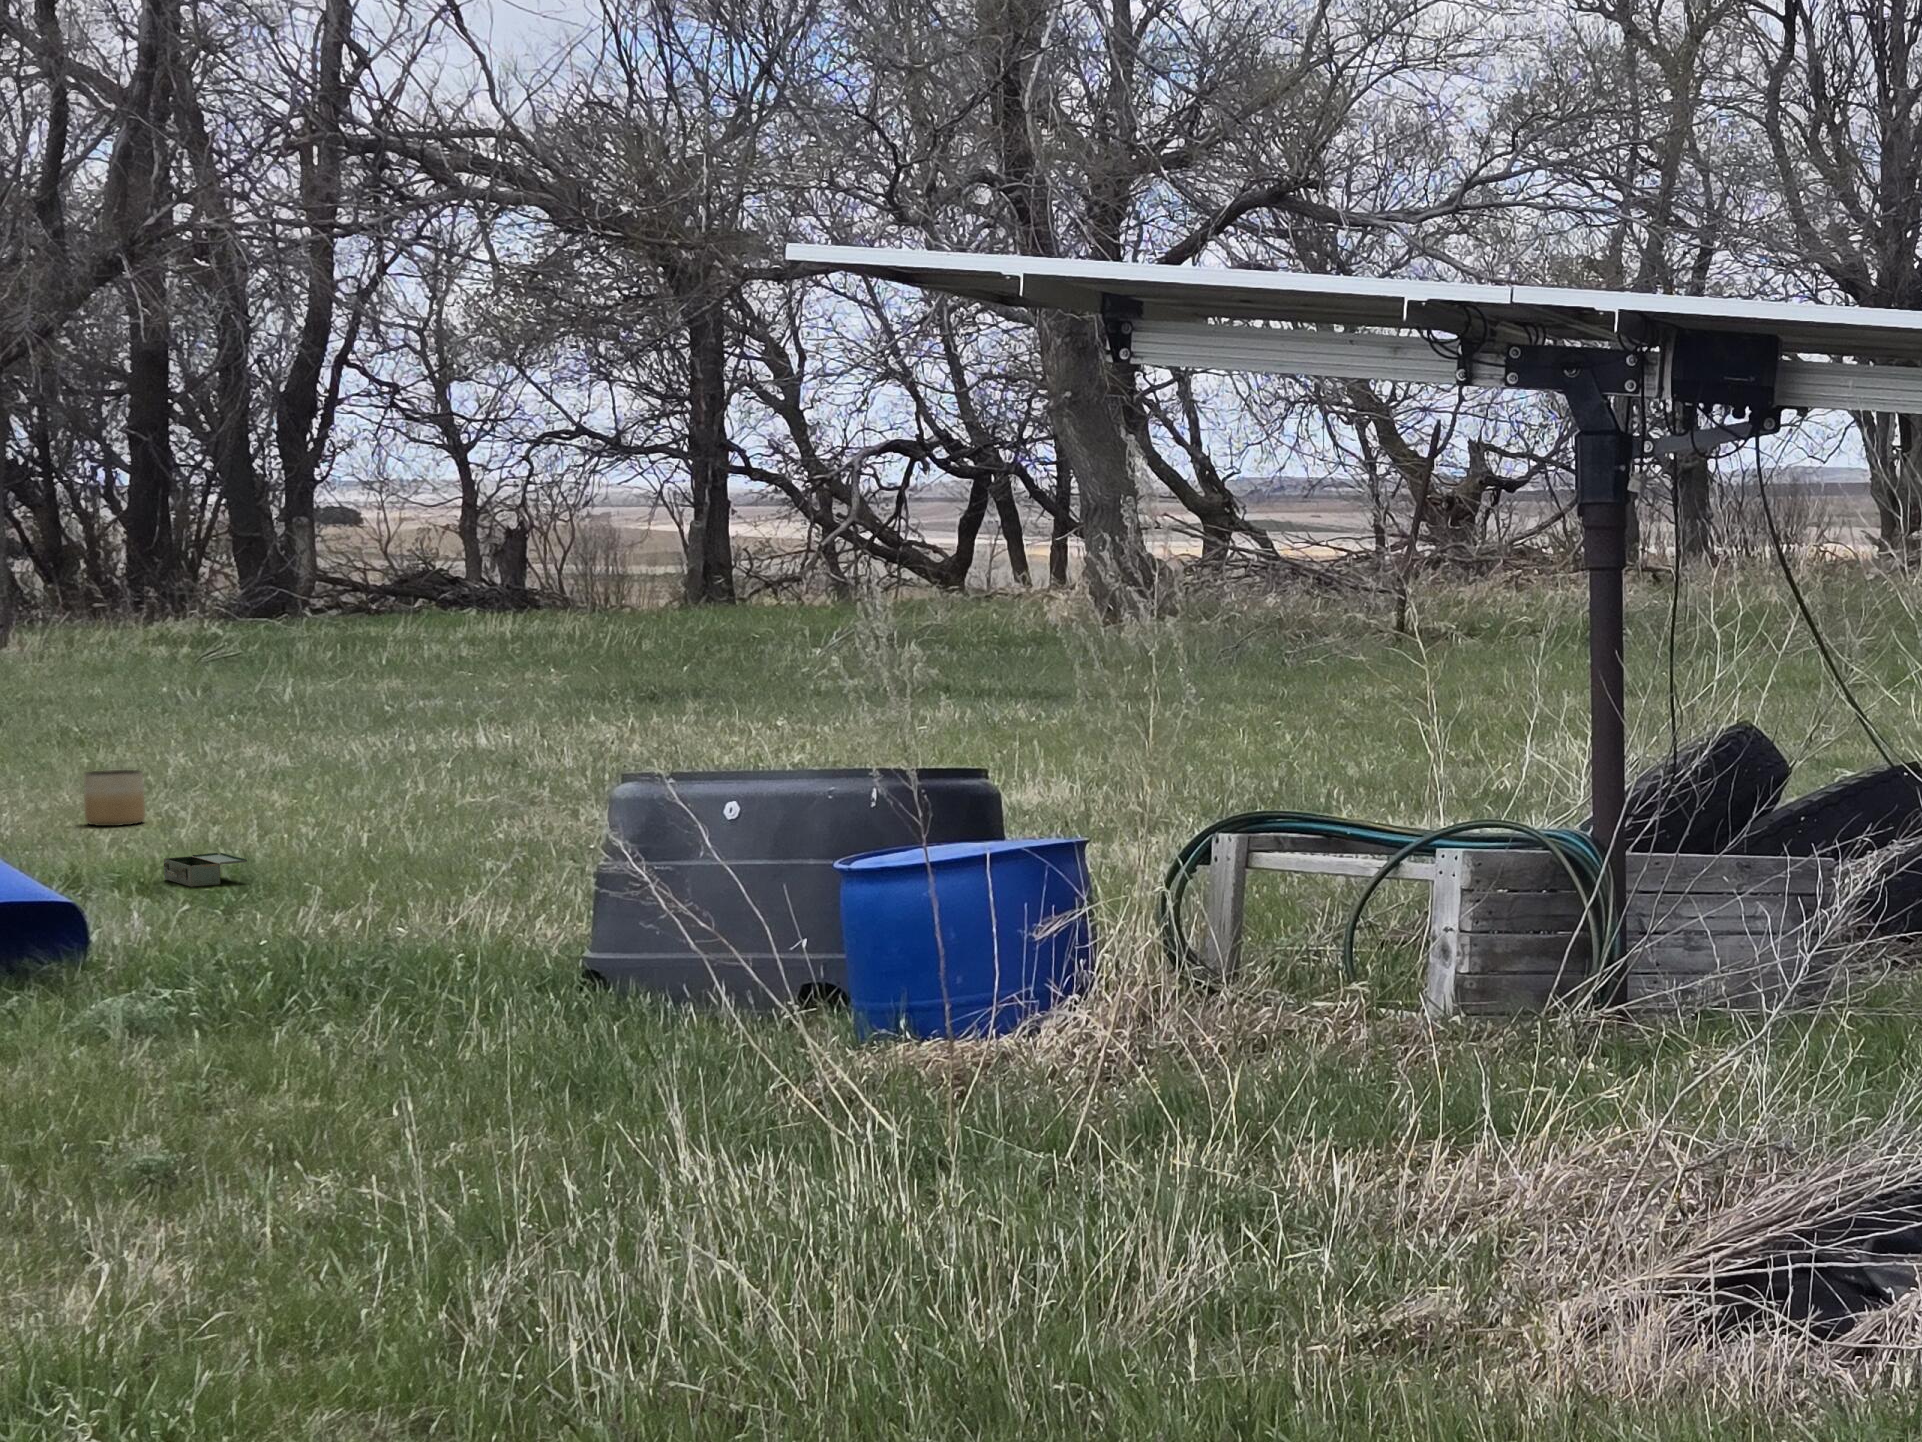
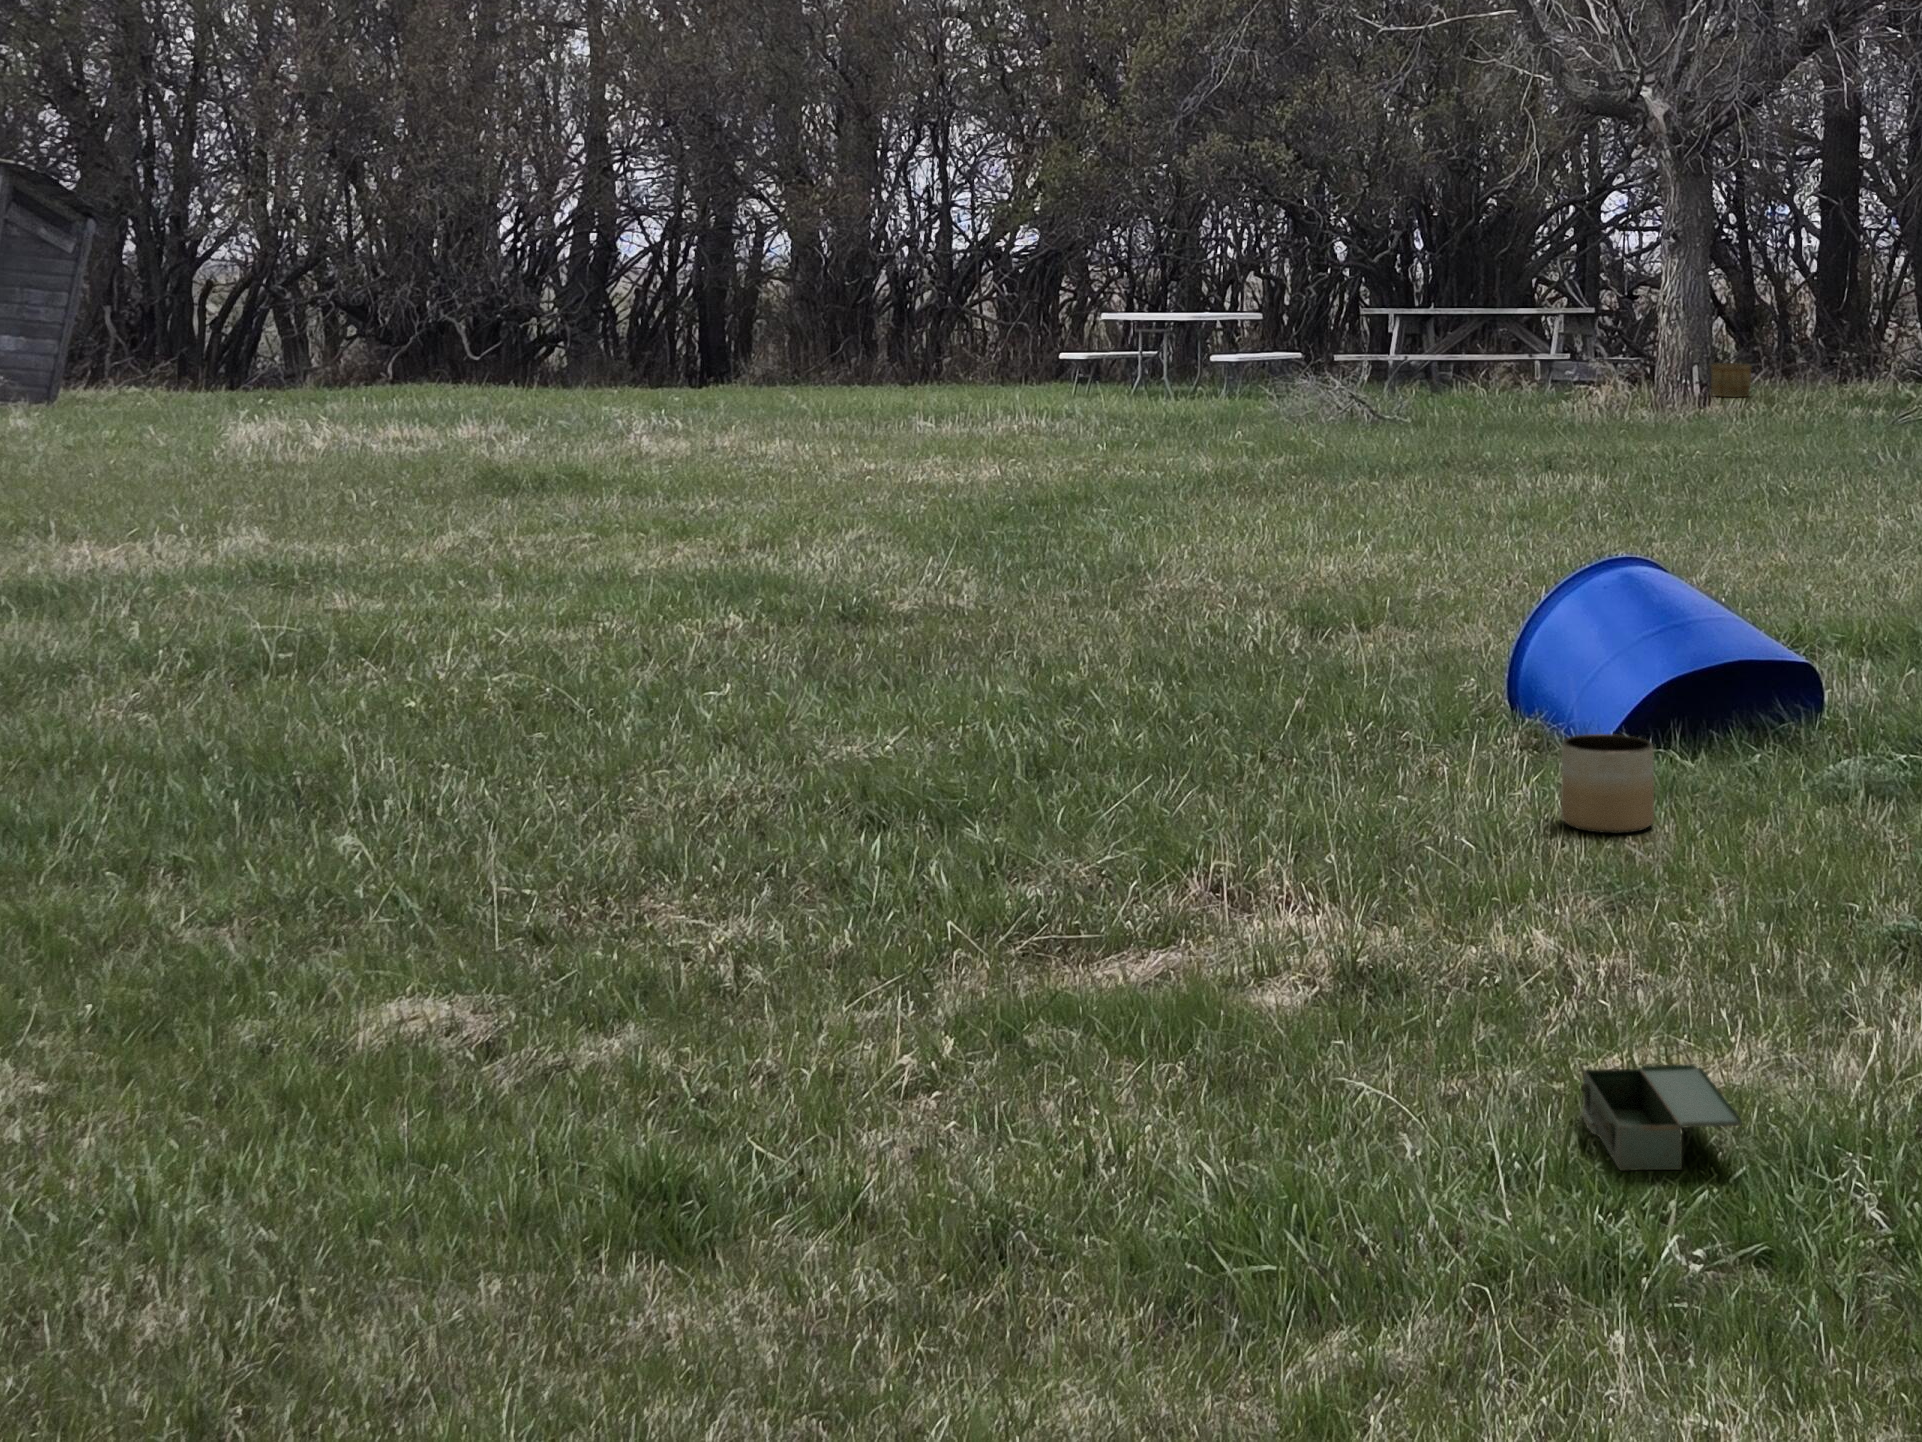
wooden bucket: none [28,604,75,639] -> present [1711,363,1752,397]

